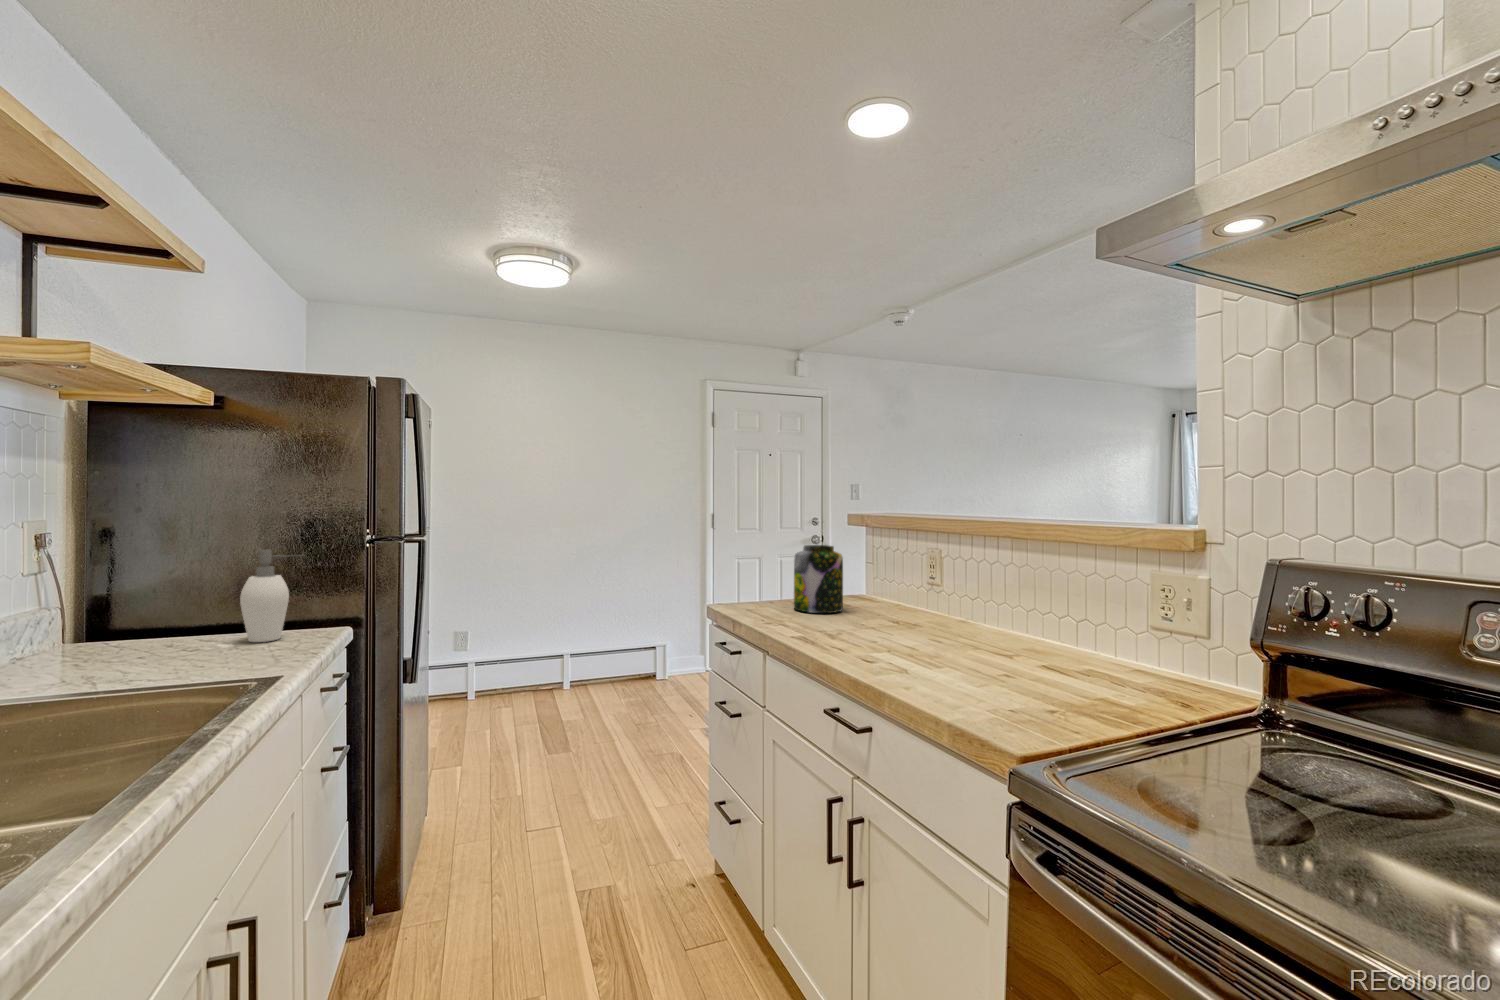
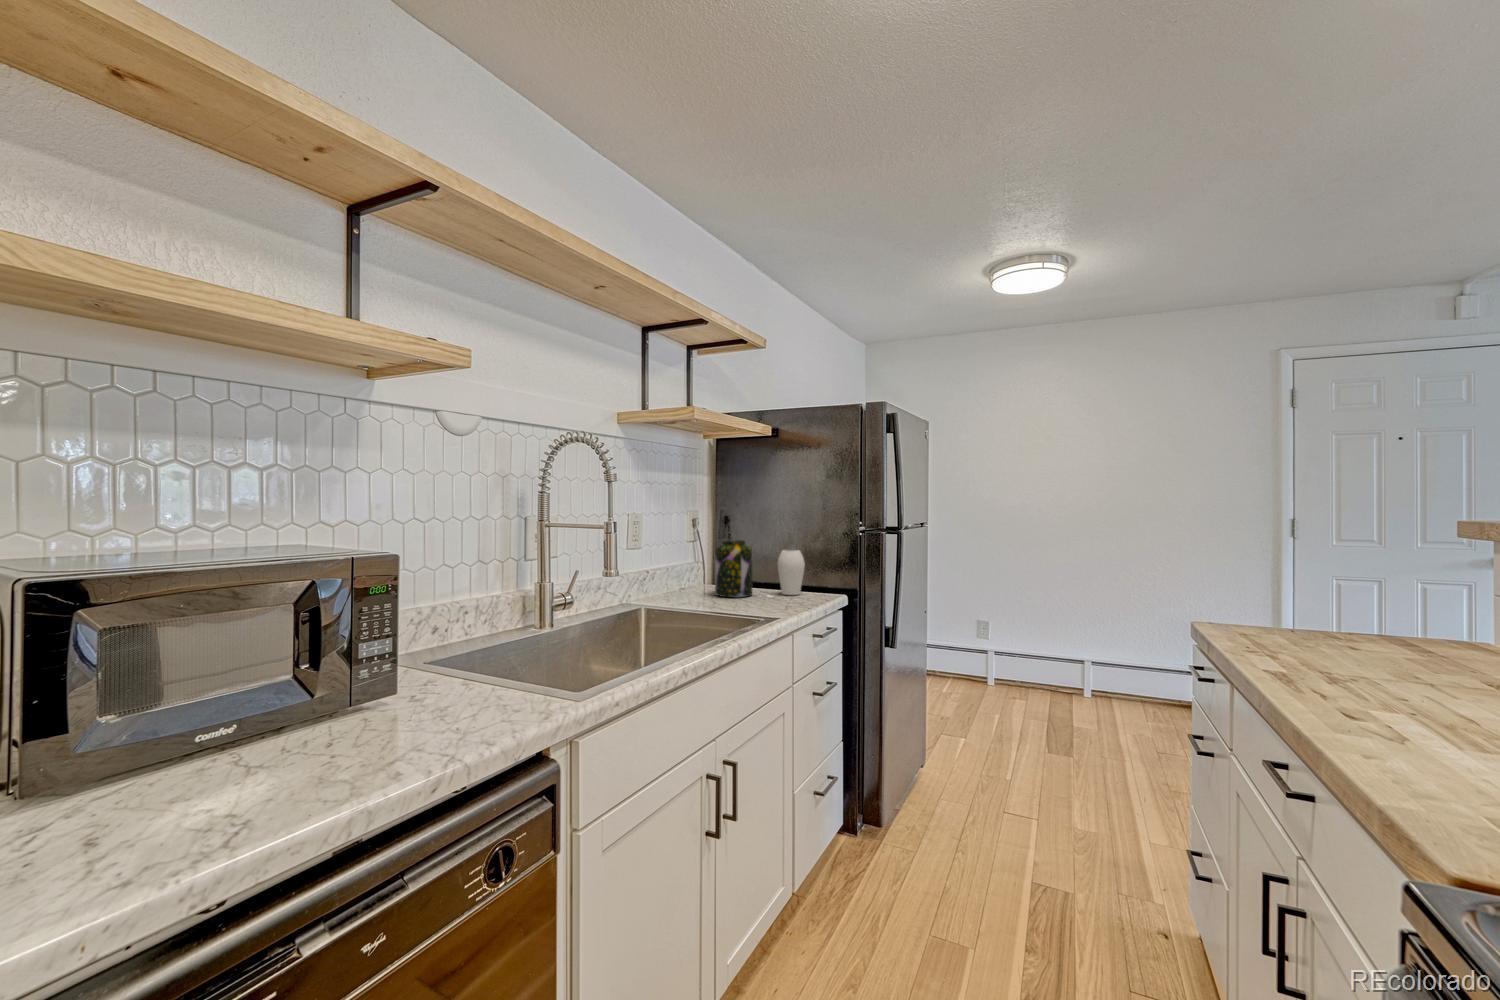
jar: present [794,545,843,613] -> present [715,540,752,597]

